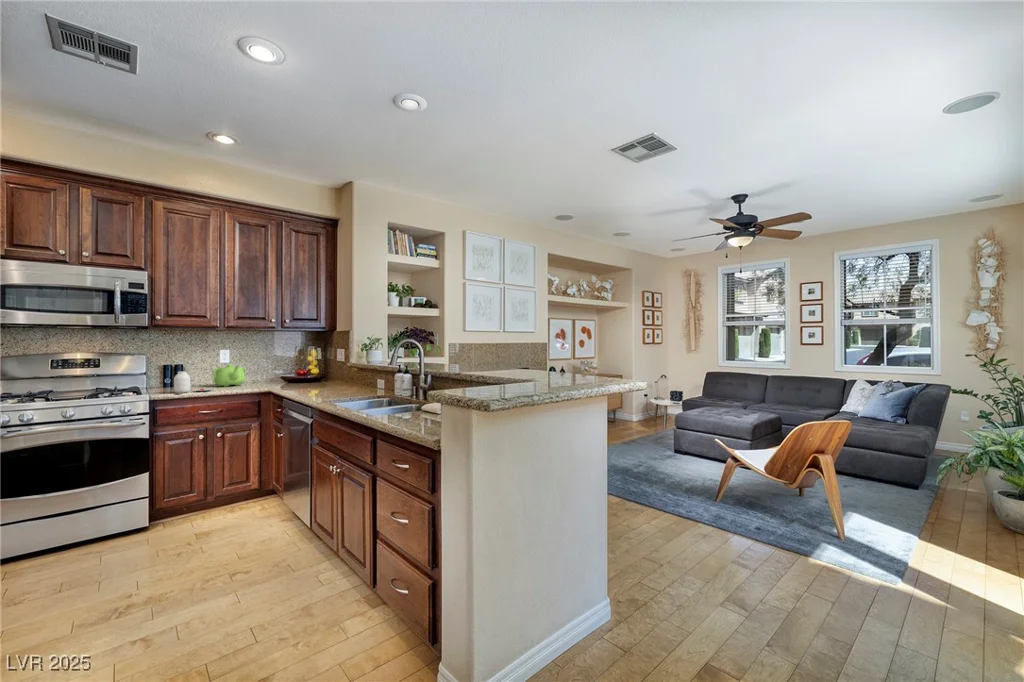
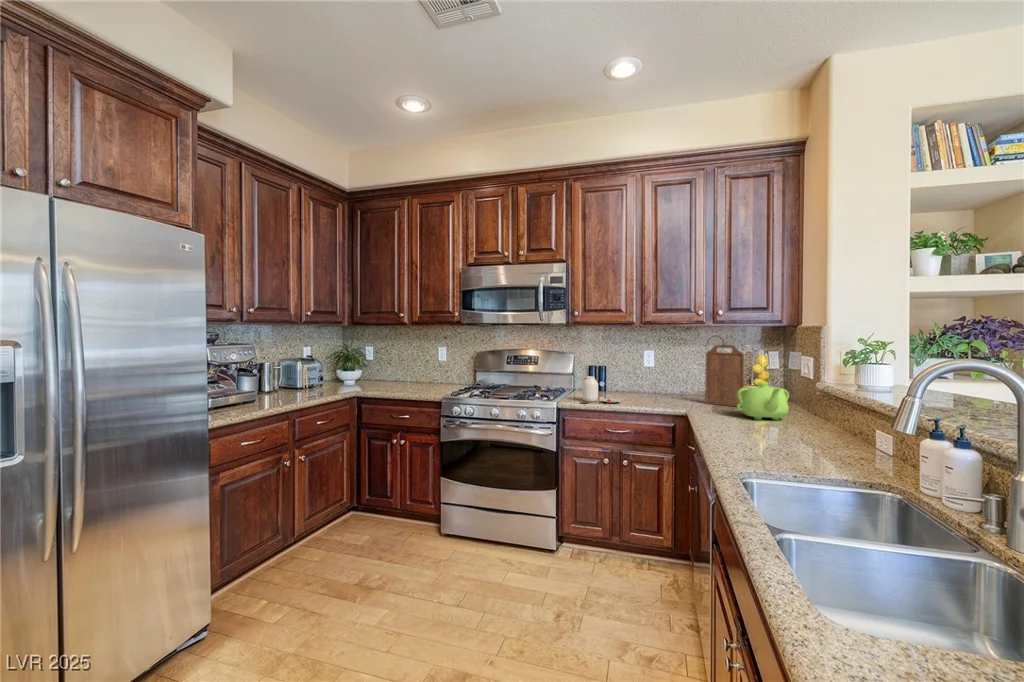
cutting board: none [279,343,306,384] -> present [705,345,744,406]
teapot: present [212,364,246,387] -> present [737,382,789,420]

